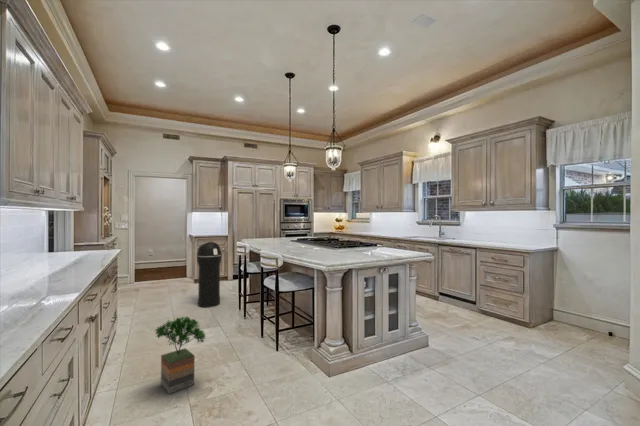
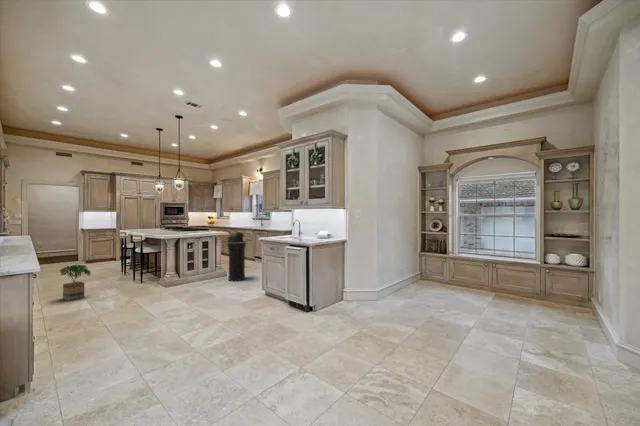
trash can: present [197,242,222,307] -> present [228,232,246,281]

